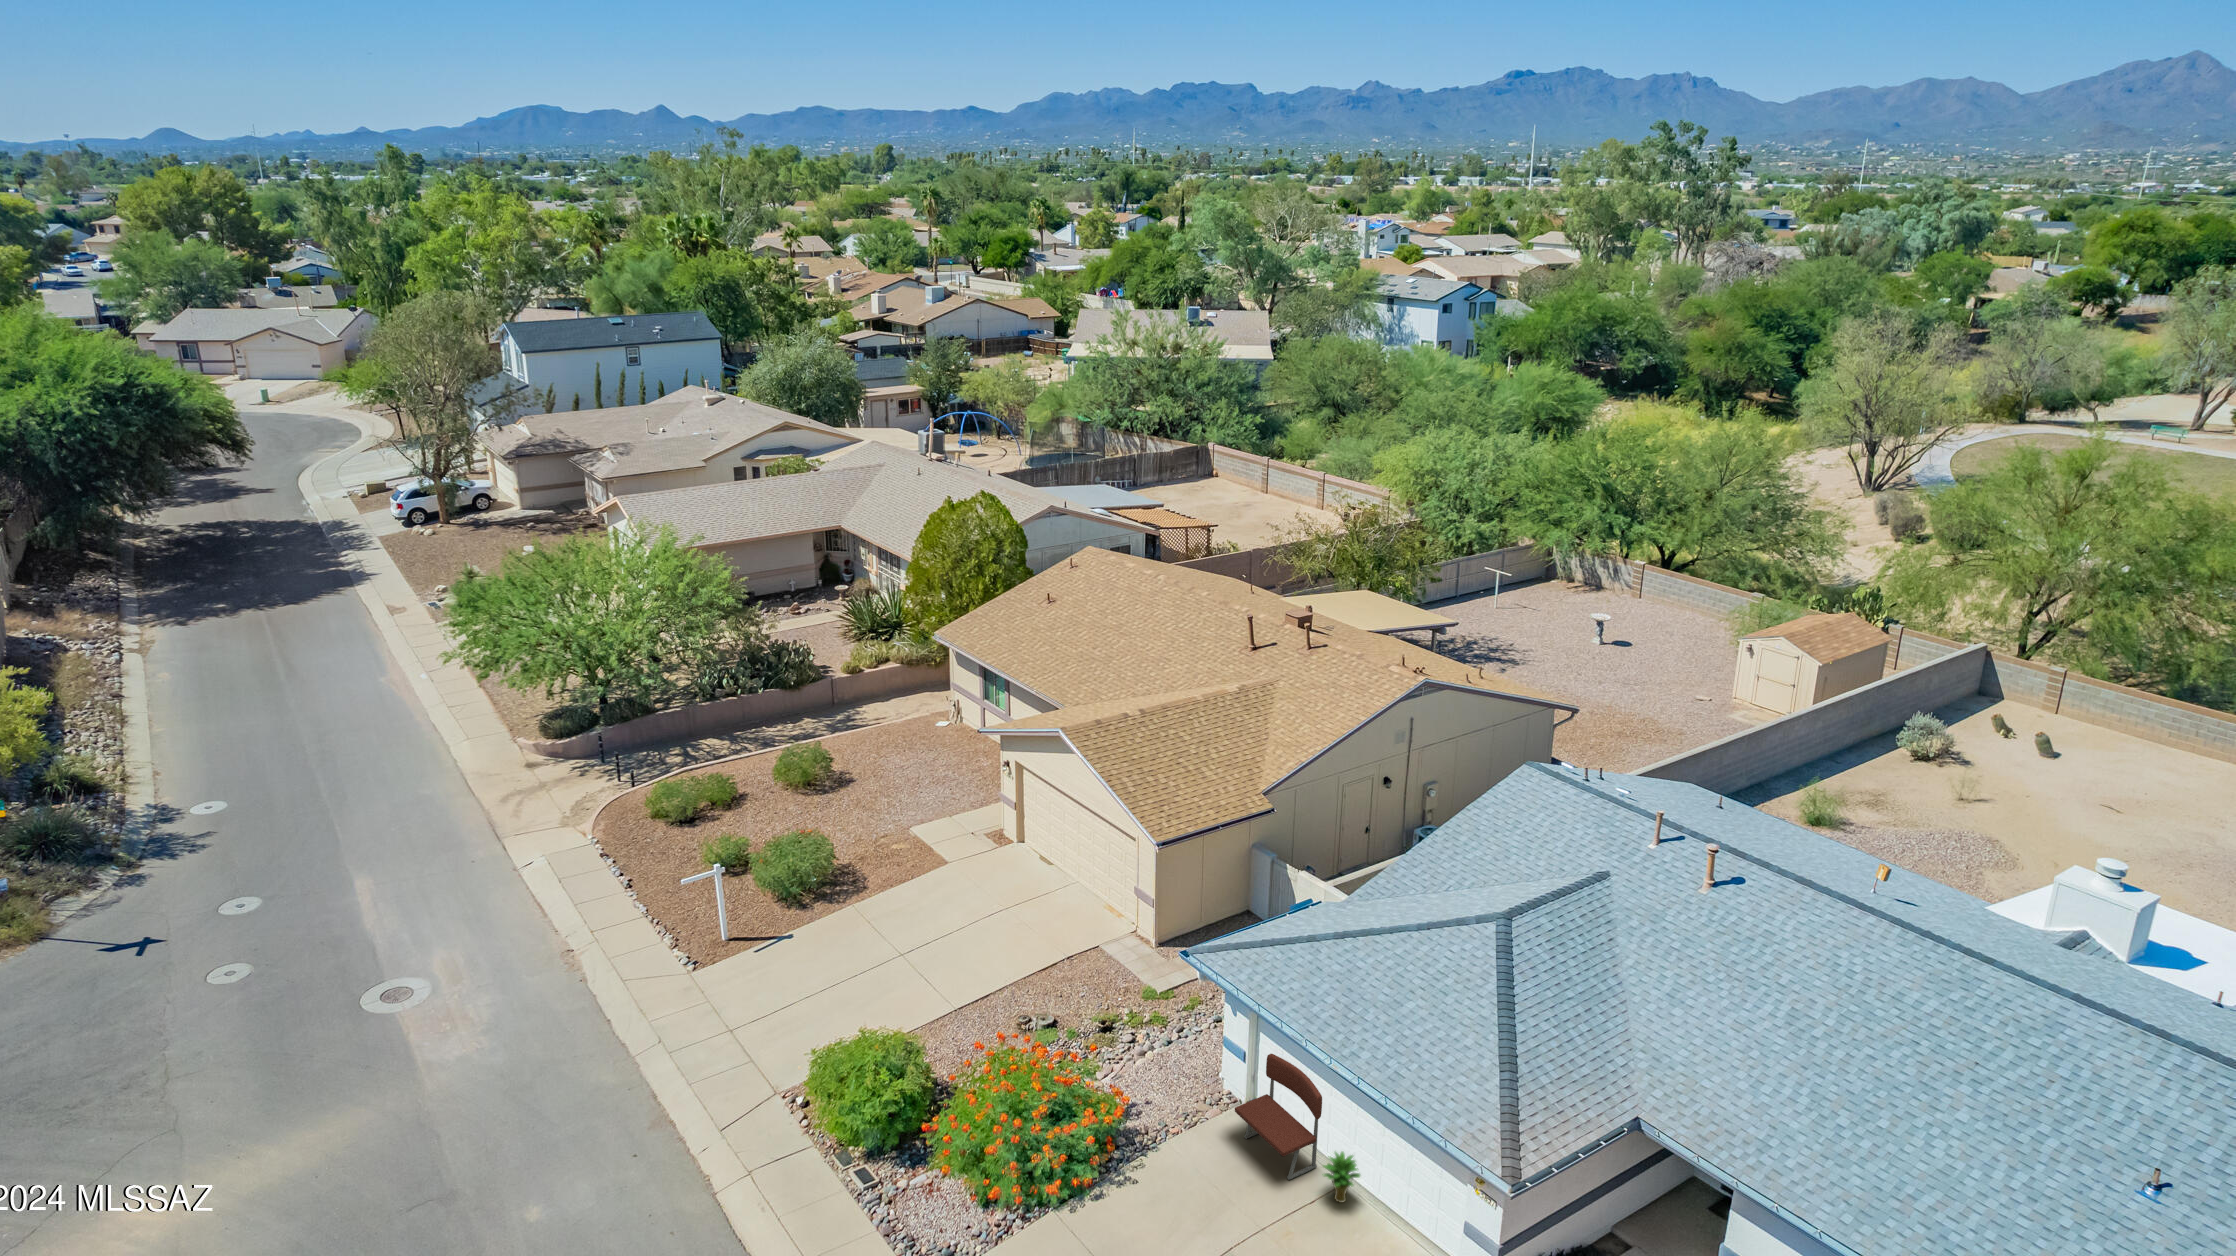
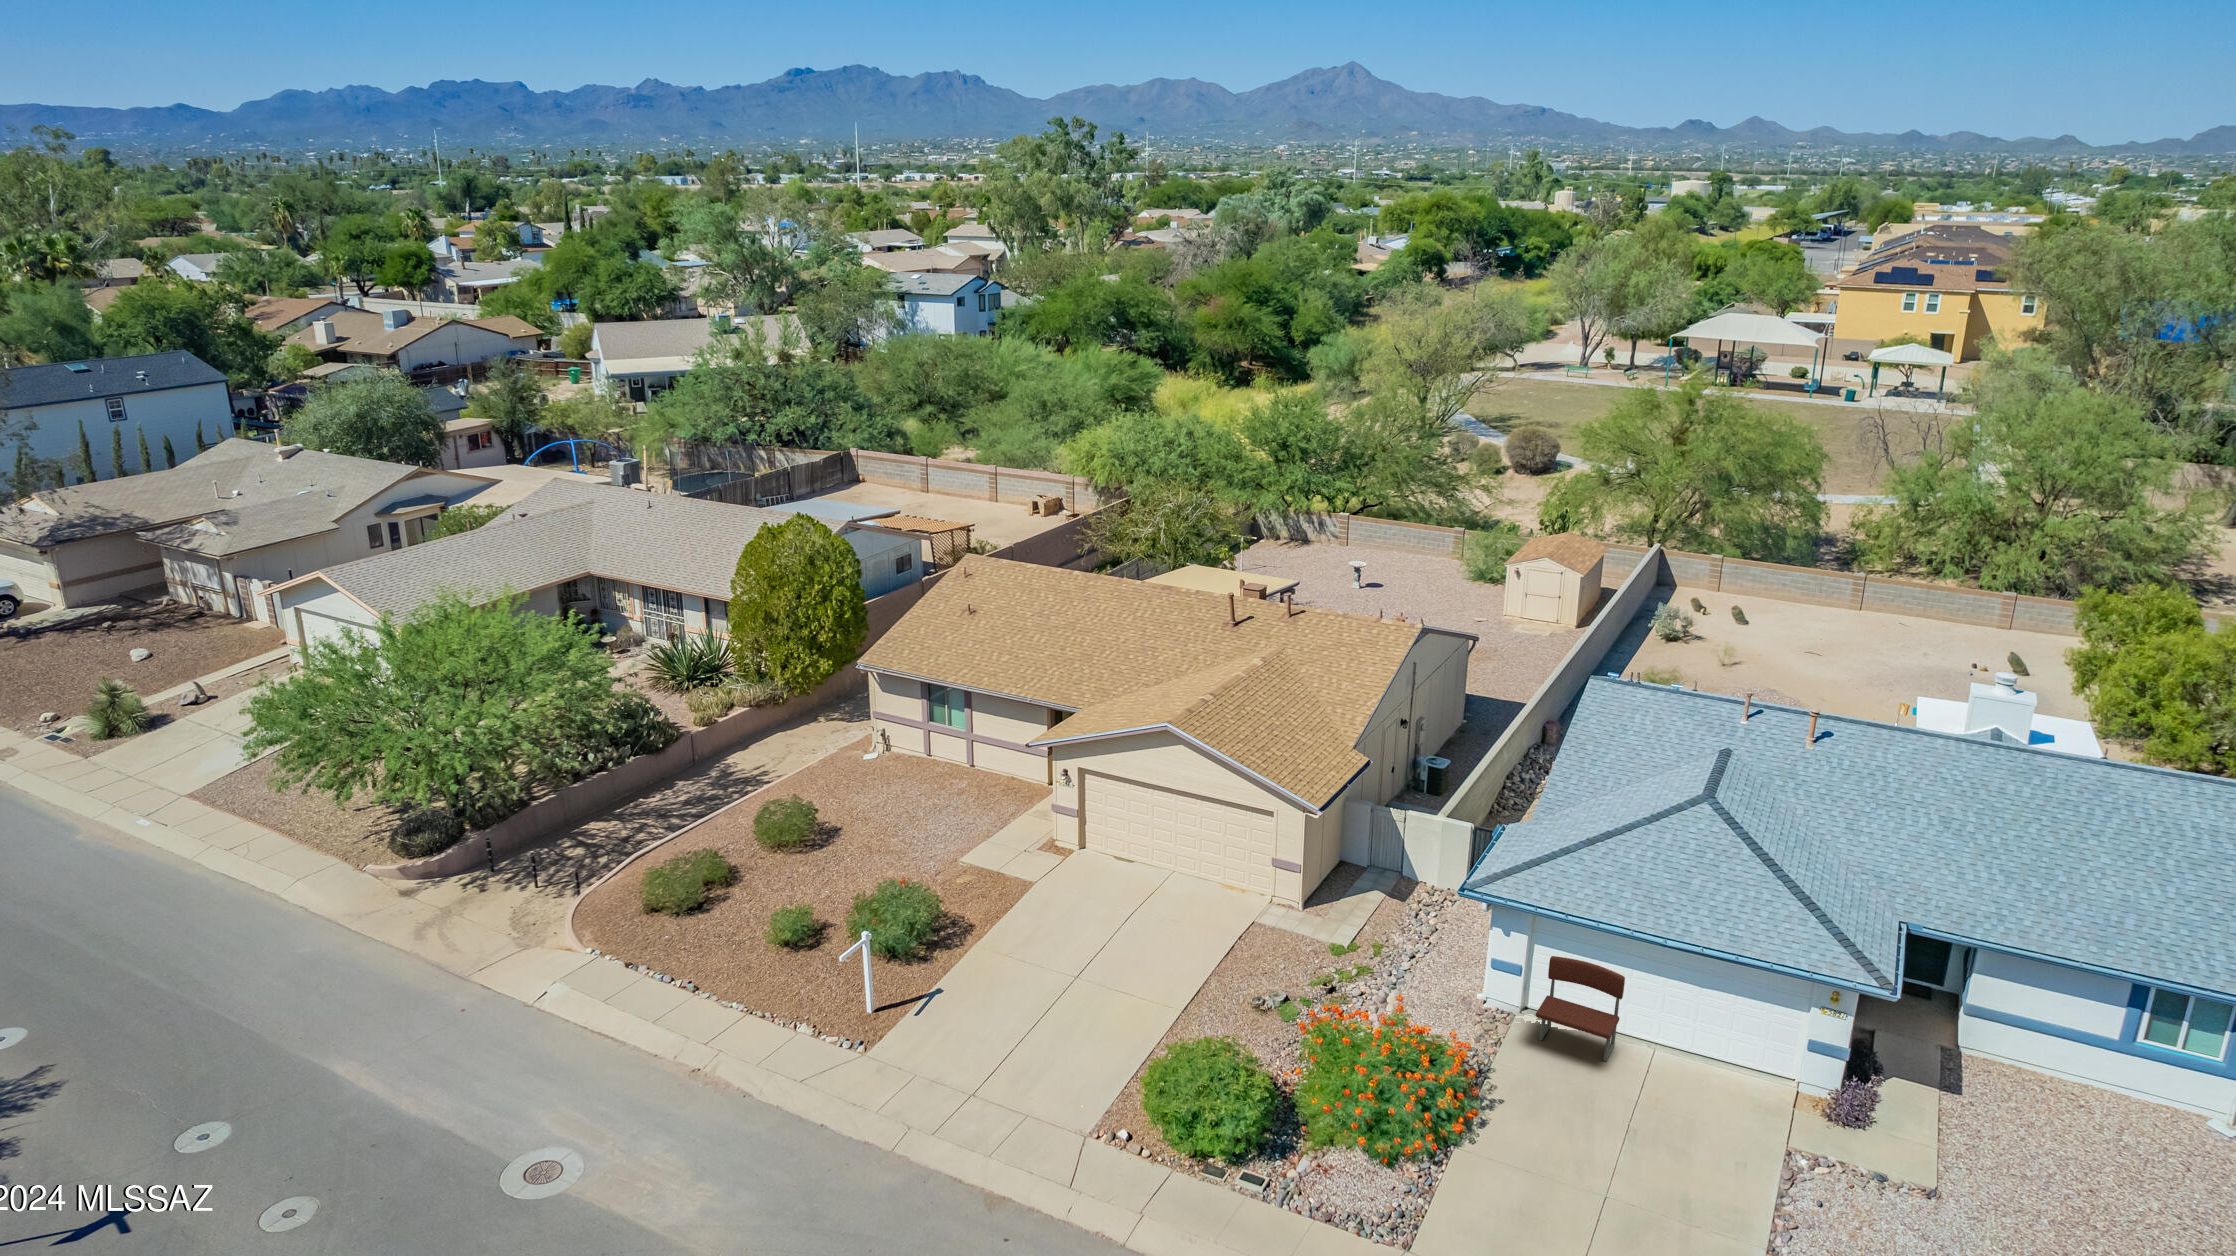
potted plant: present [1324,1152,1360,1202] -> none [1639,1020,1675,1066]

